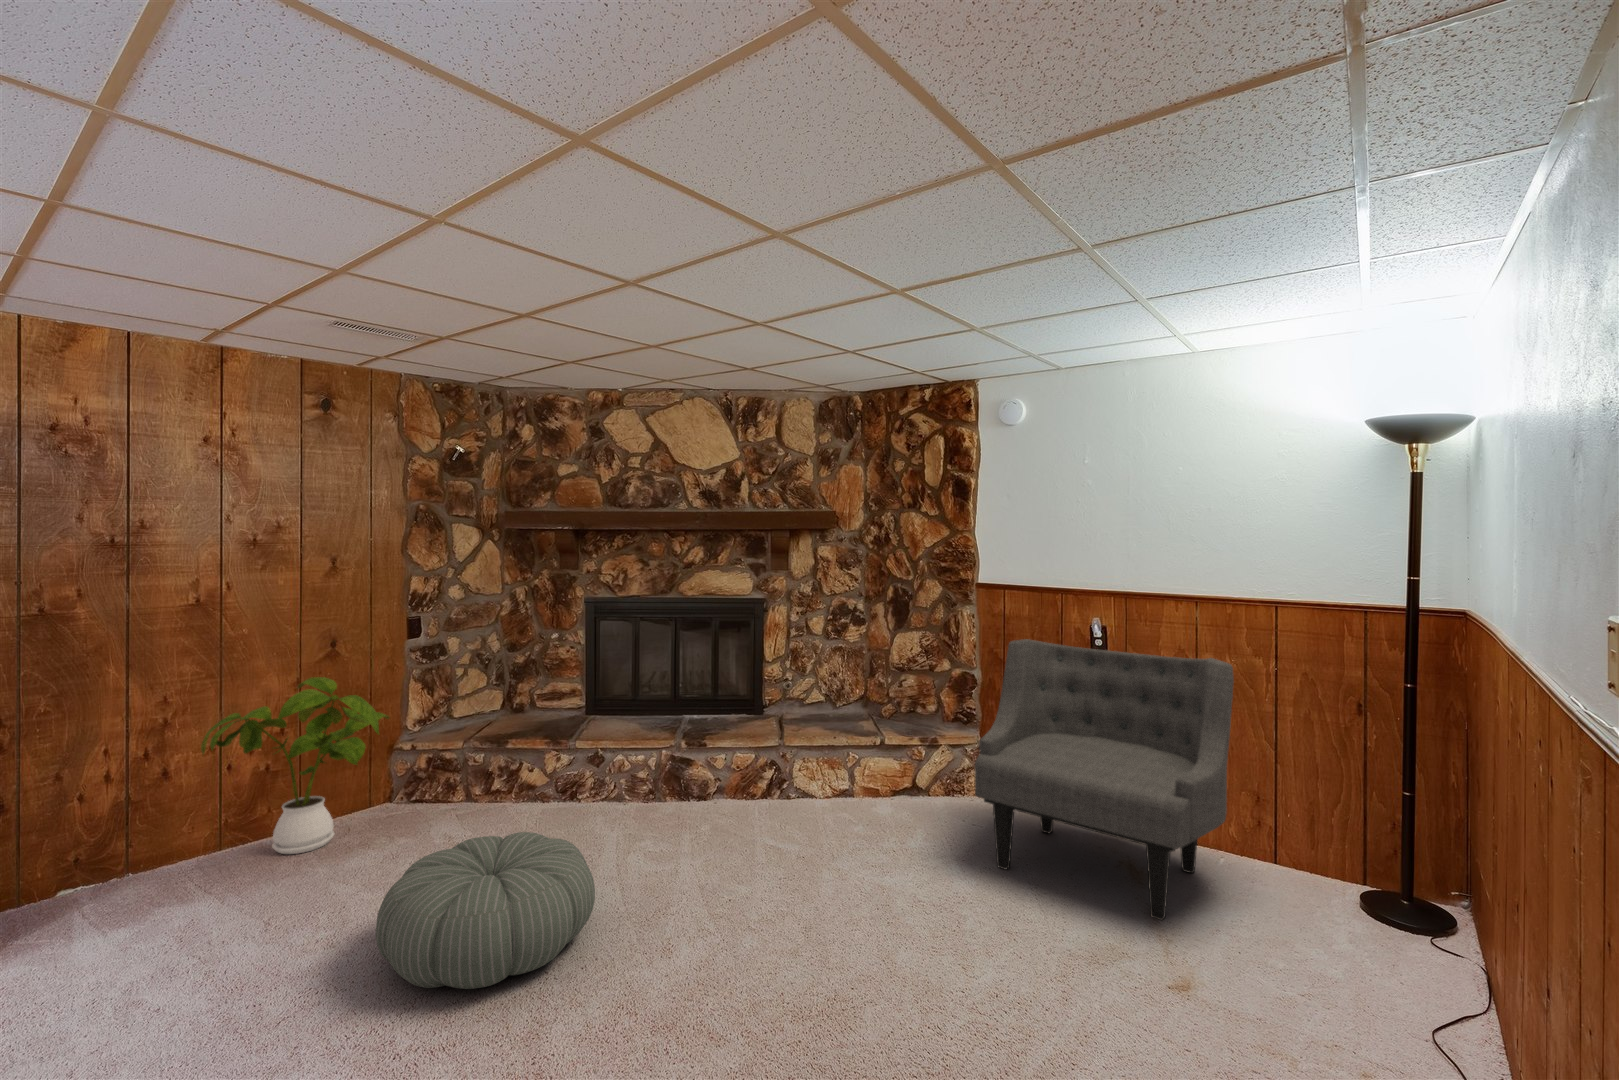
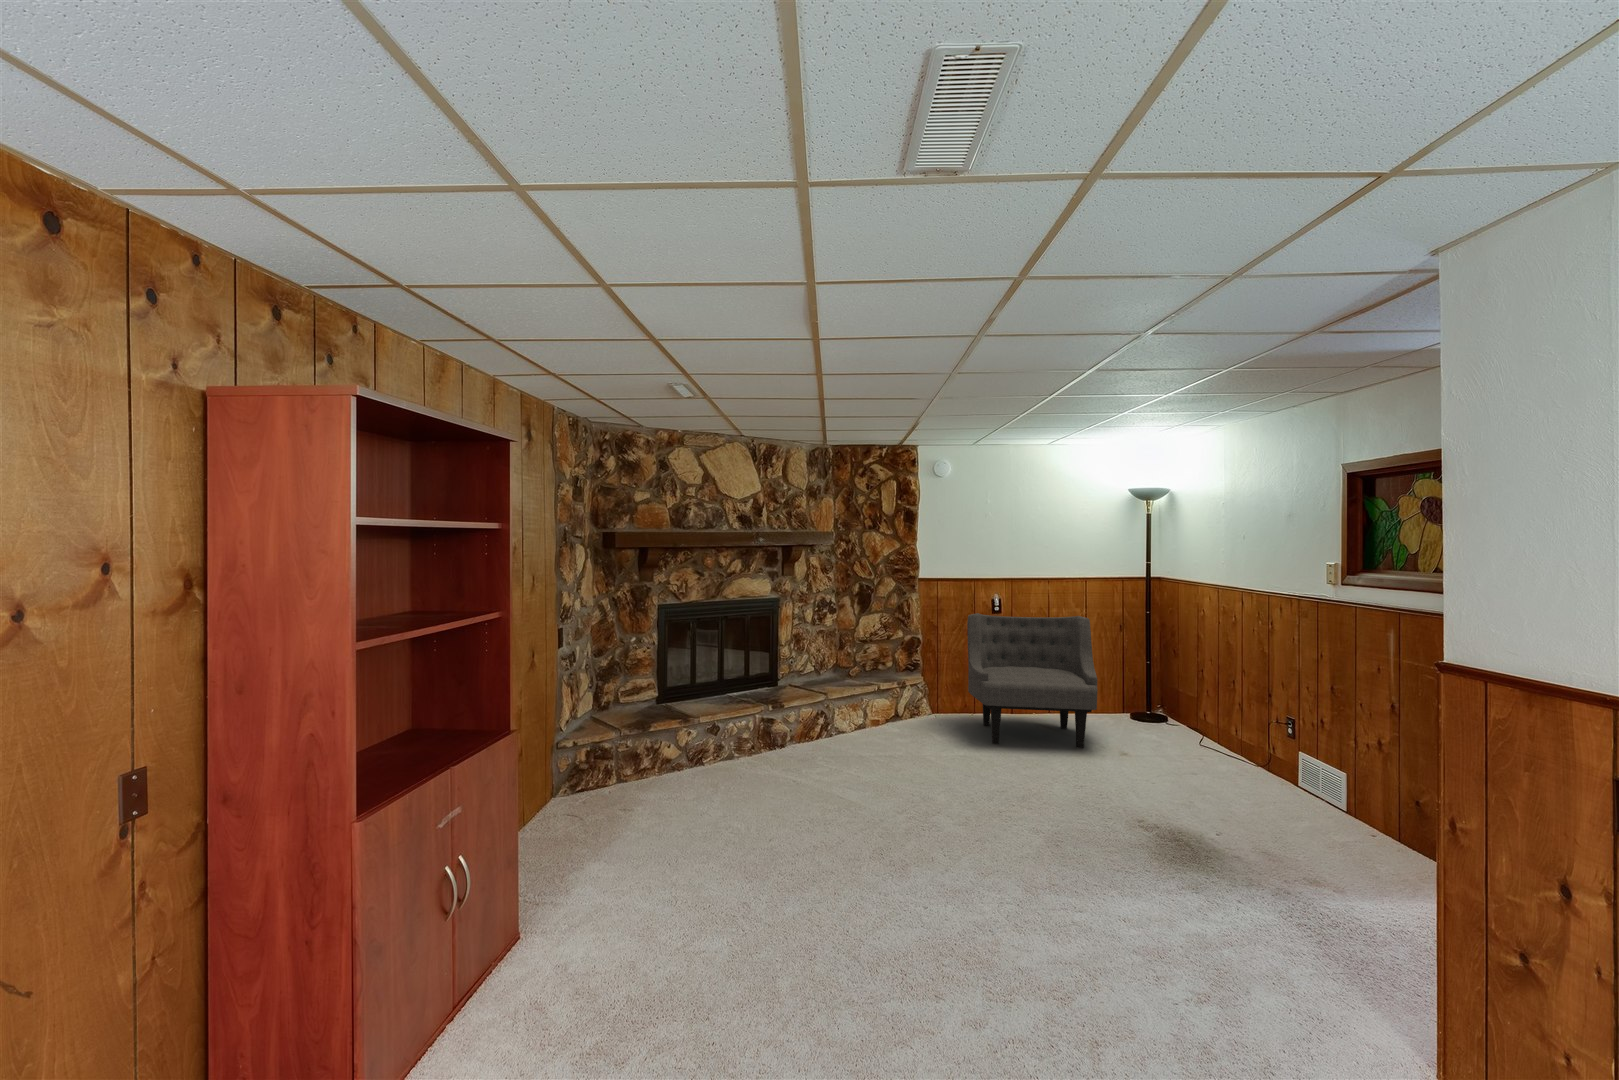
house plant: present [201,677,389,854] -> none [498,685,651,841]
pouf: present [375,832,595,989] -> none [770,765,899,856]

